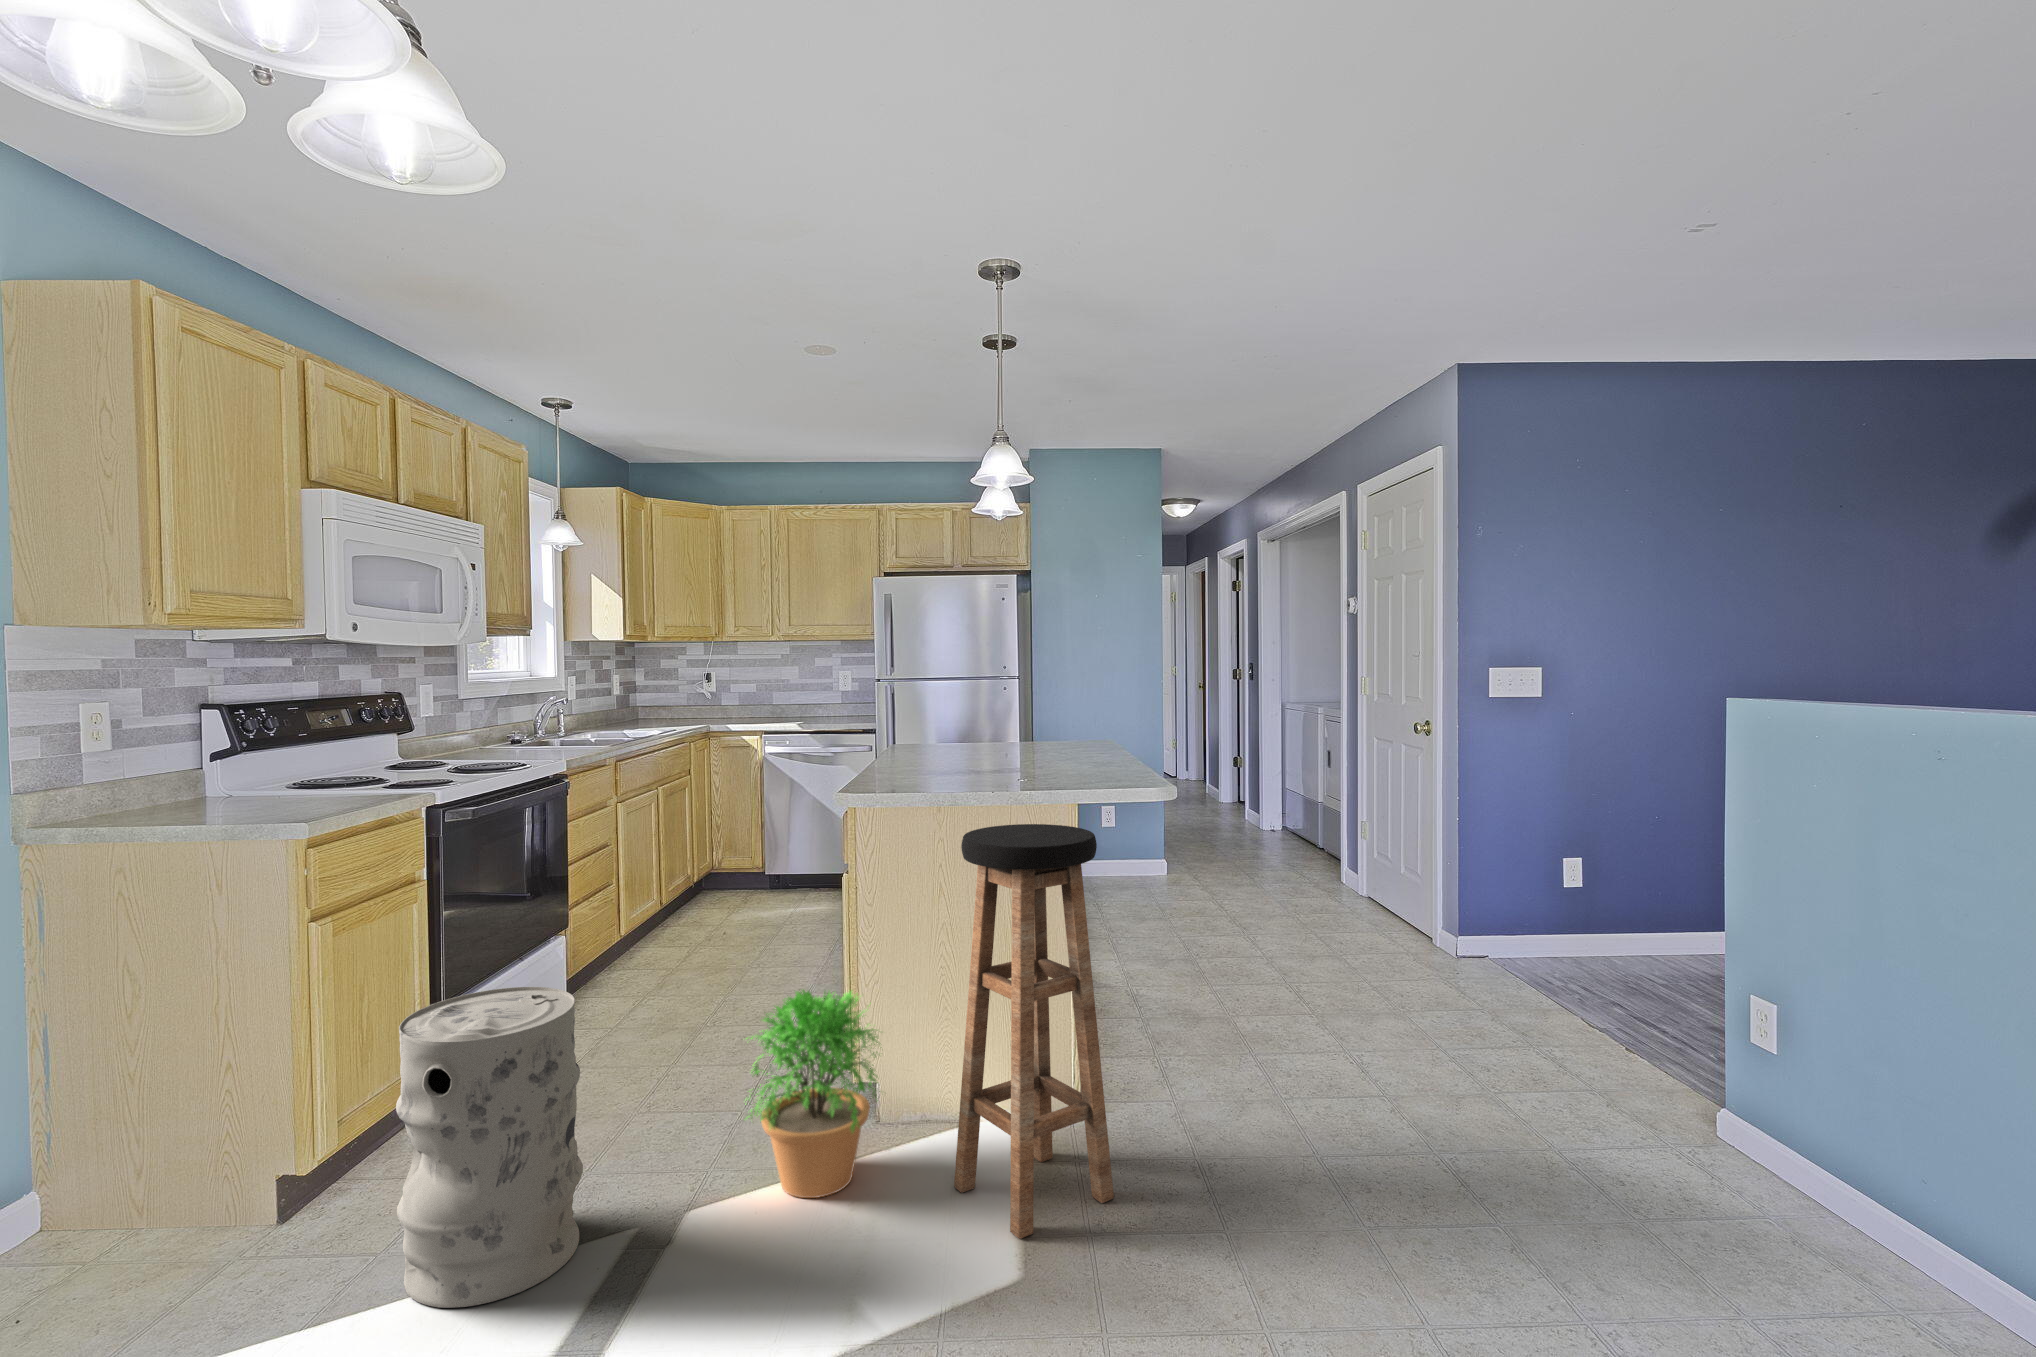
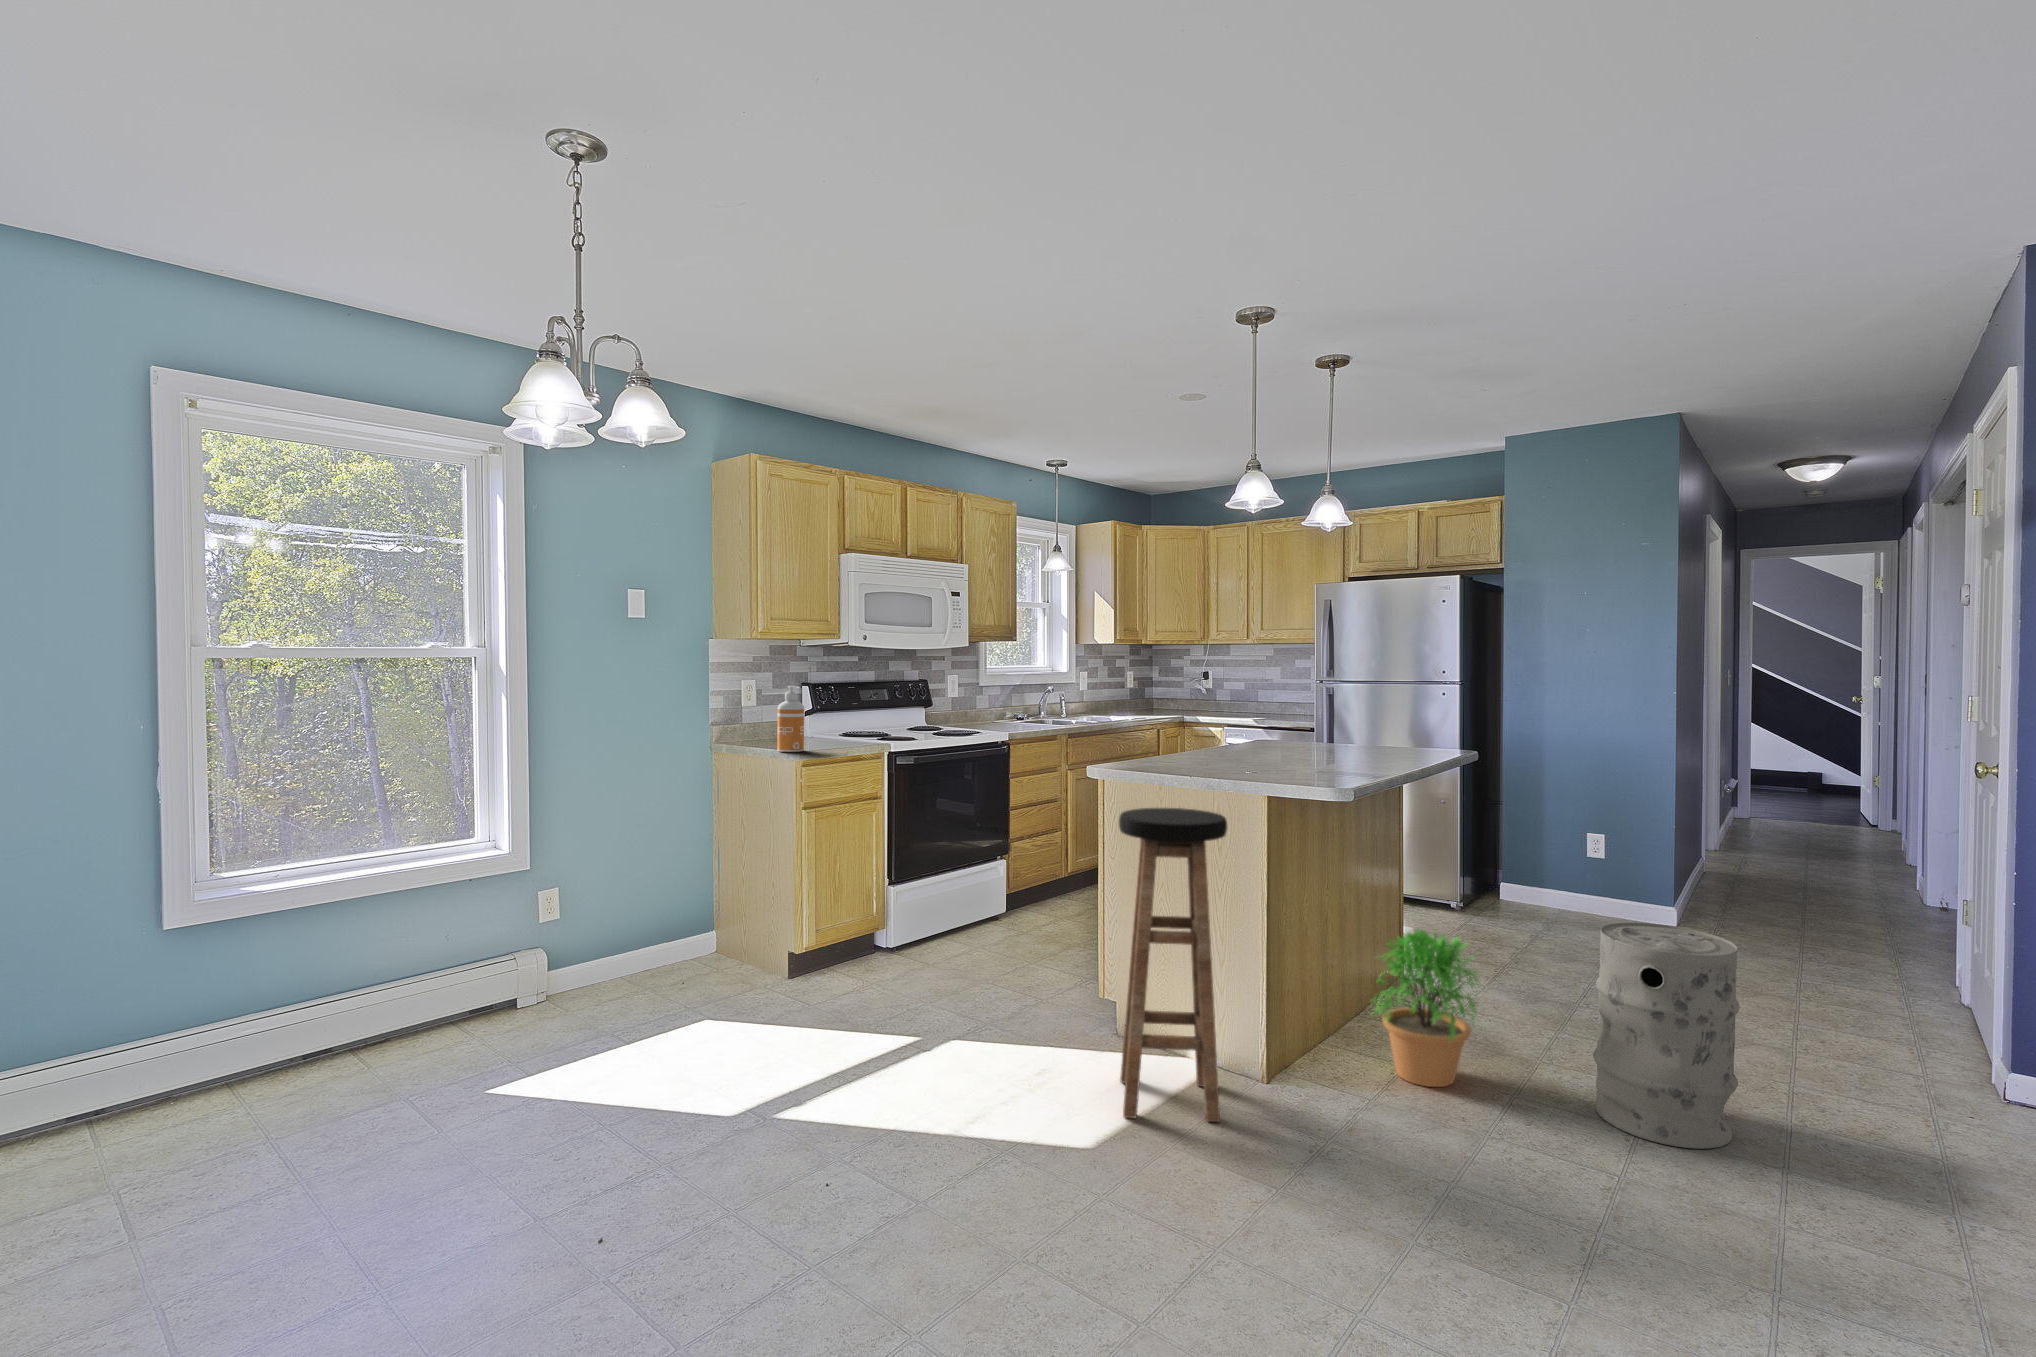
soap dispenser: none [230,705,289,823] -> present [777,686,804,752]
trash can: present [396,987,583,1308] -> present [1593,923,1739,1149]
potted plant: present [745,990,878,1198] -> present [1374,929,1480,1087]

